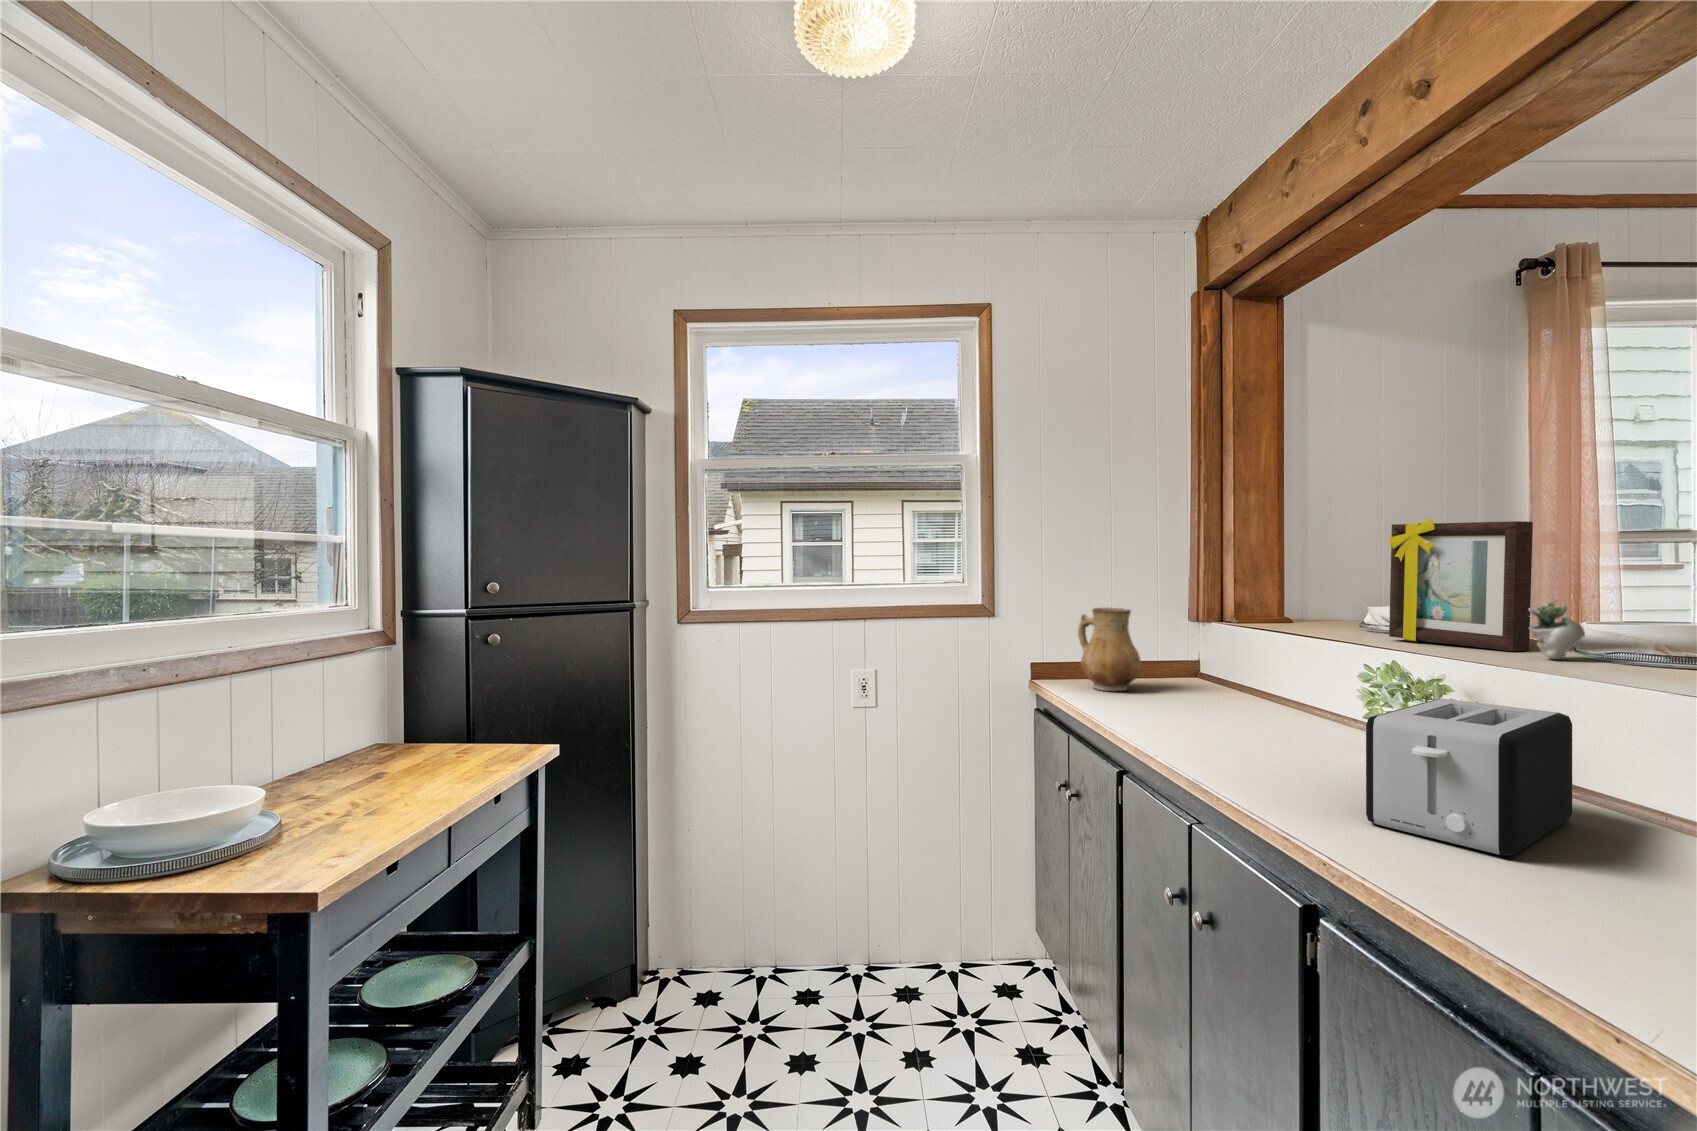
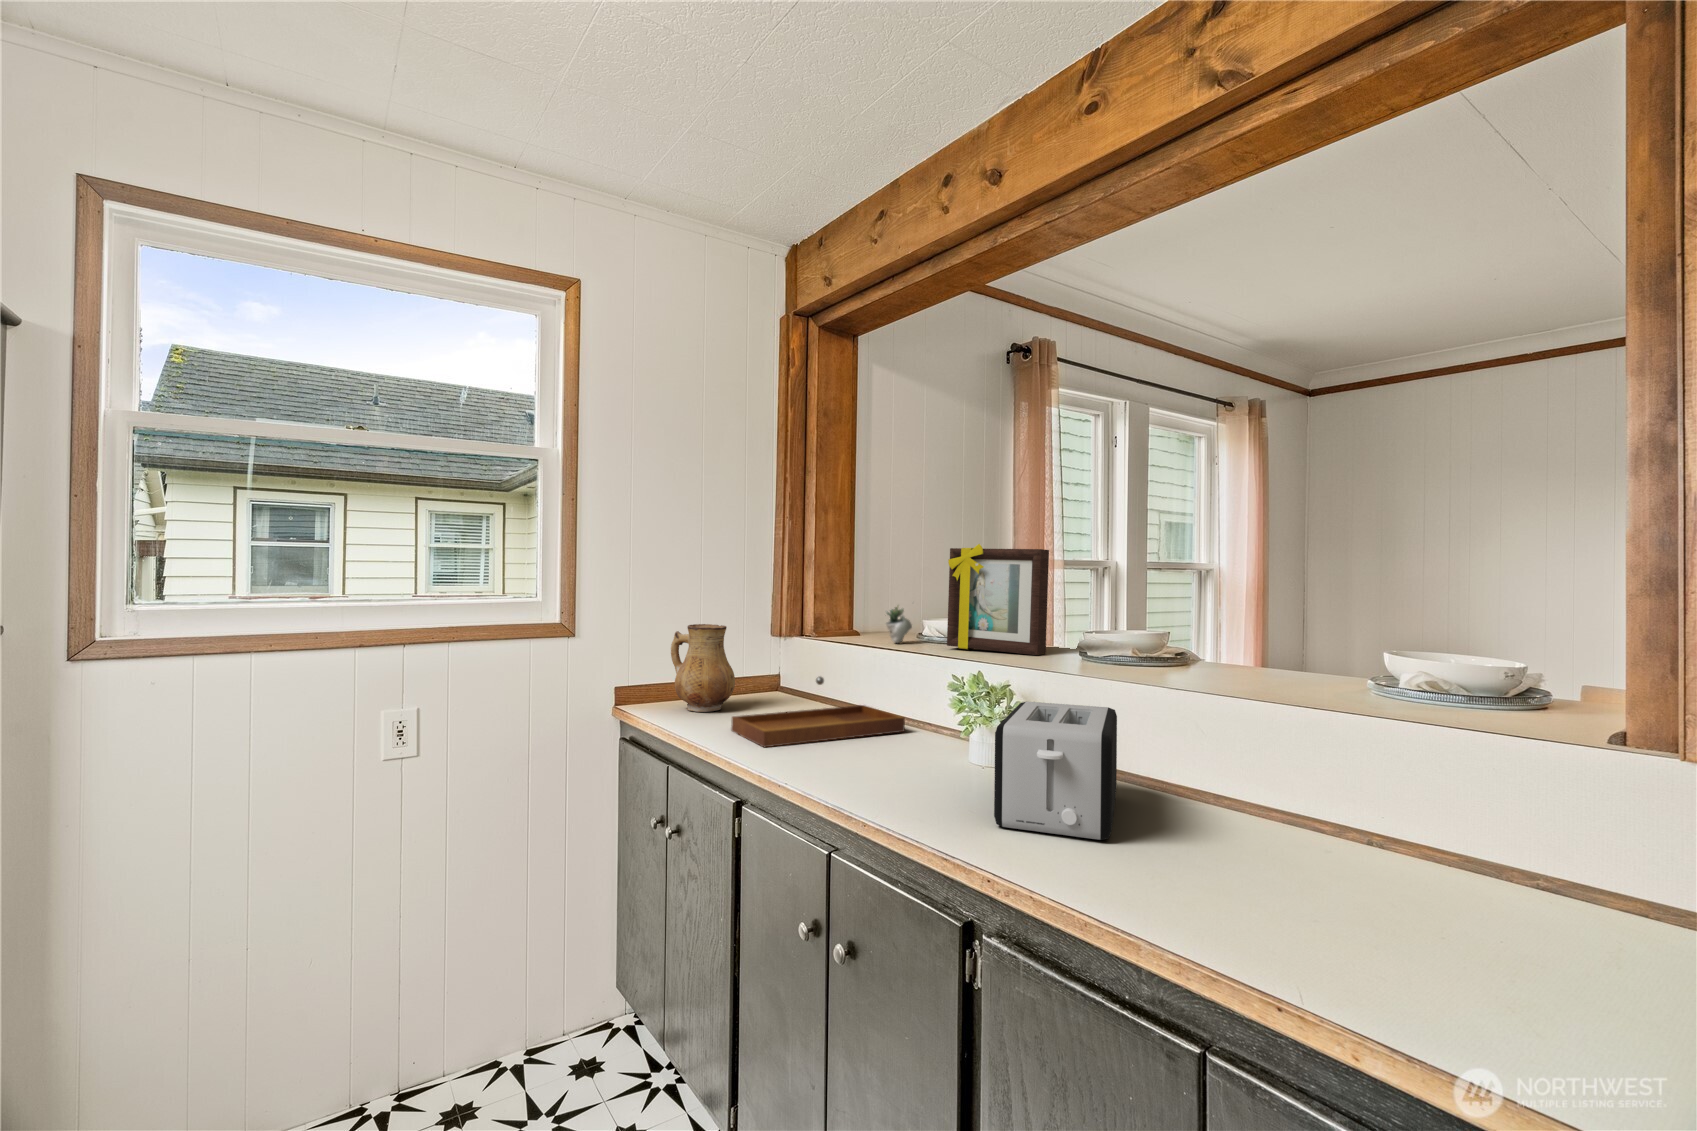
succulent plant: present [1529,596,1594,659] -> present [886,605,912,643]
tray: none [1127,662,1322,728] -> present [731,677,905,747]

